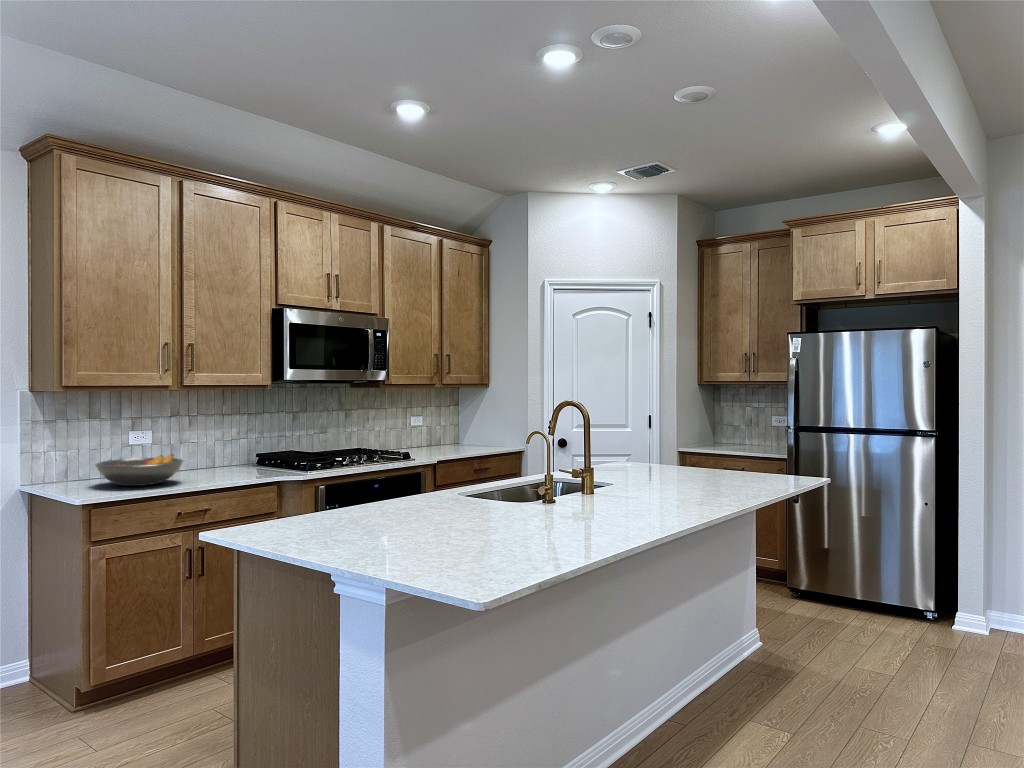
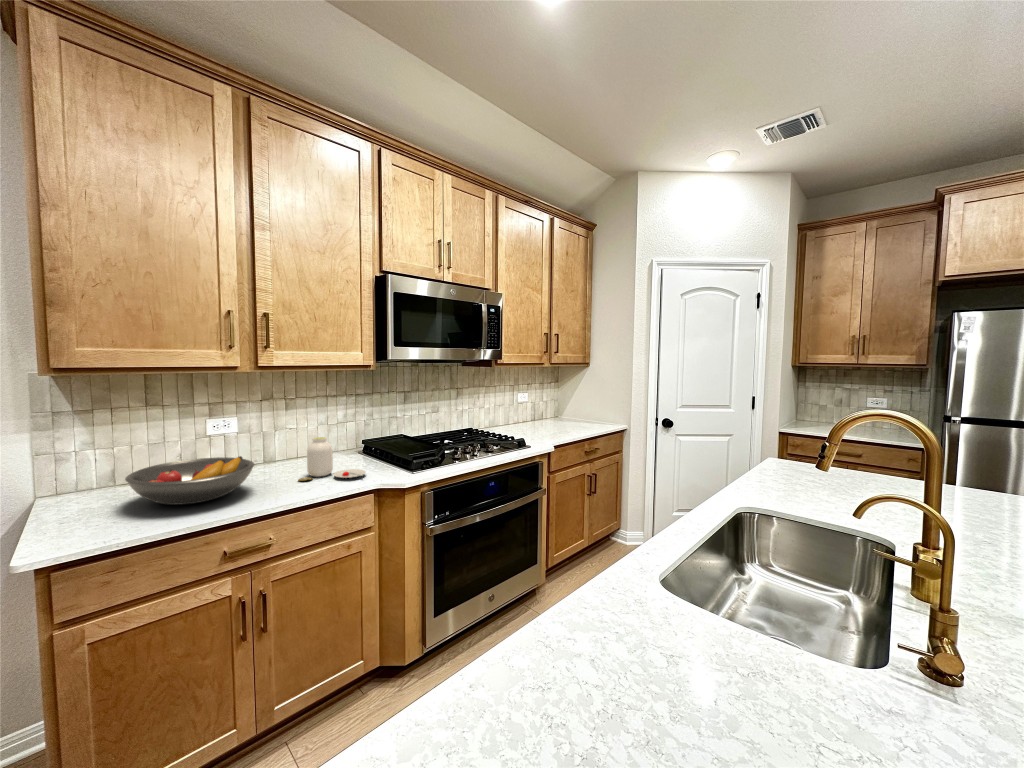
jar: none [212,444,267,477] -> present [298,437,366,481]

